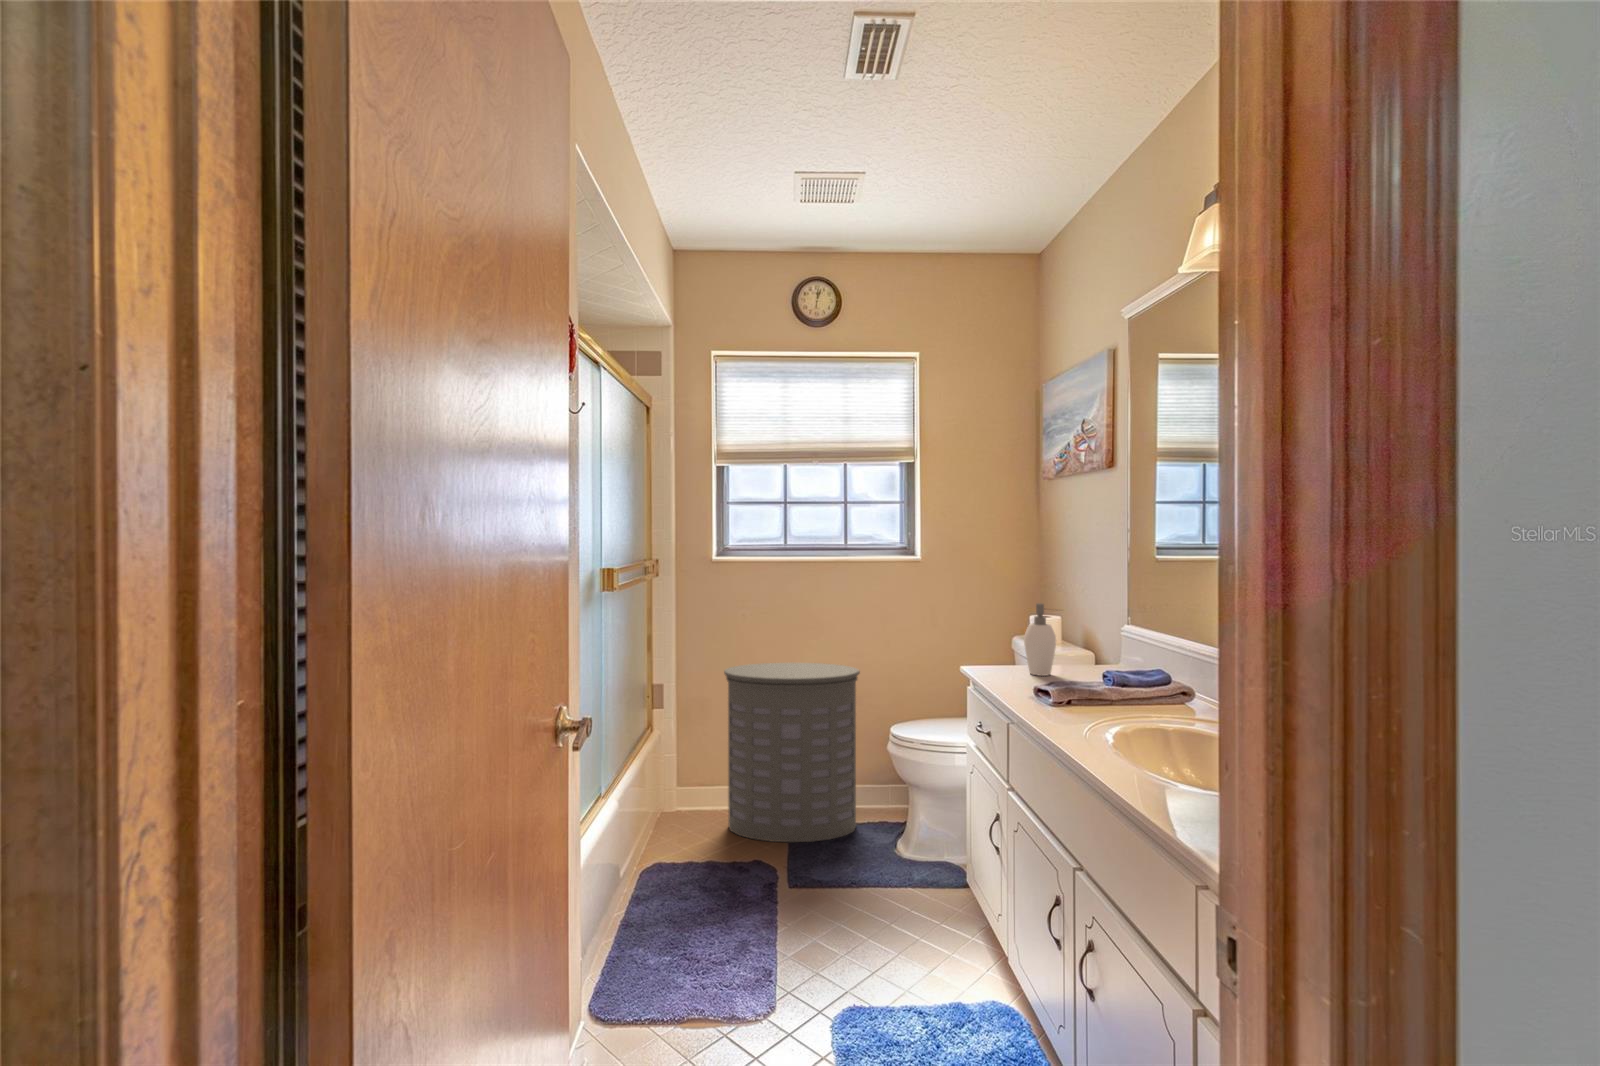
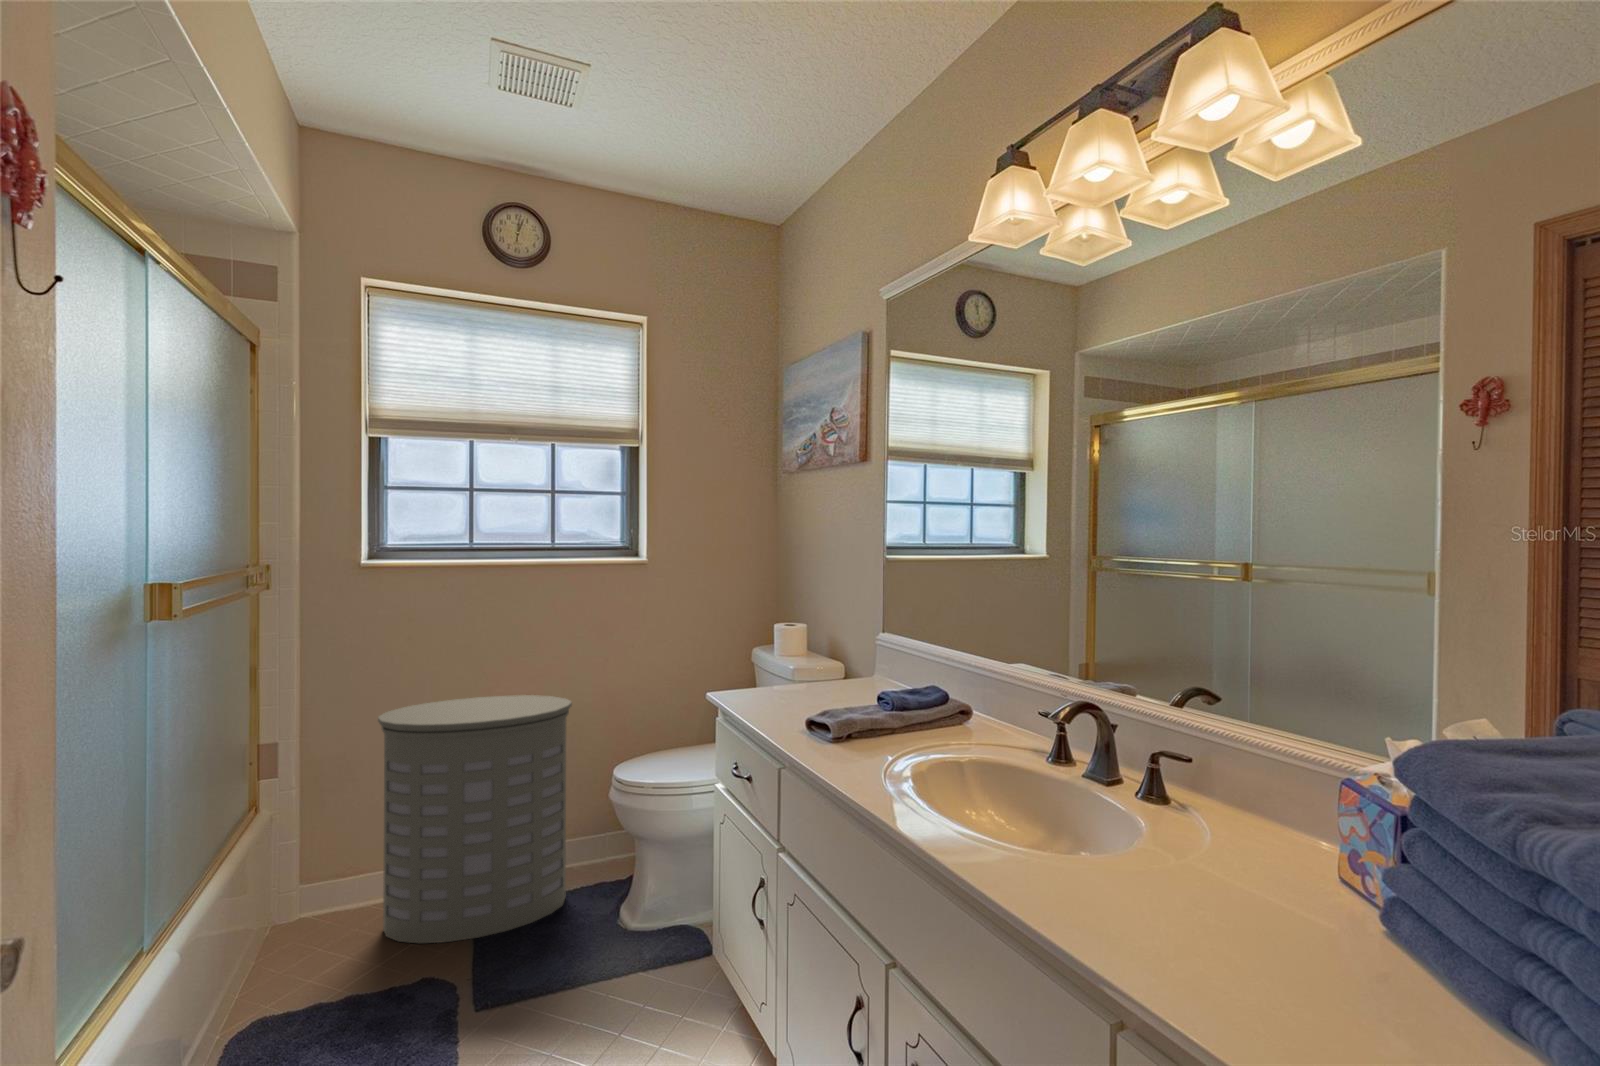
soap dispenser: present [1024,603,1056,676] -> none [781,614,827,699]

